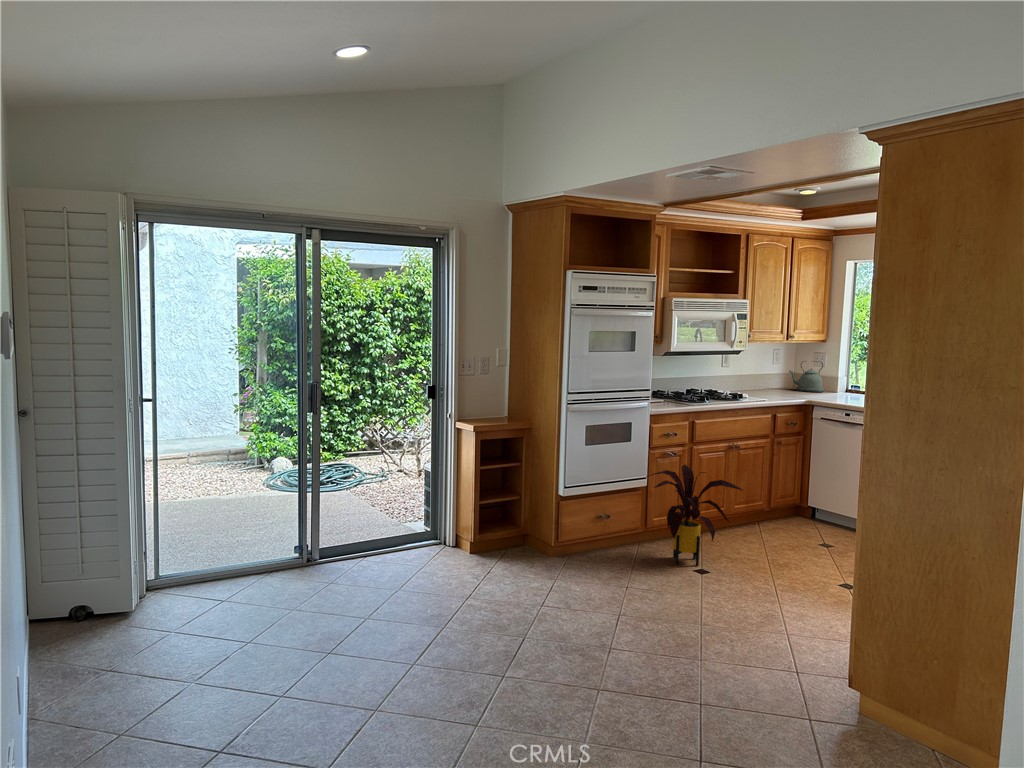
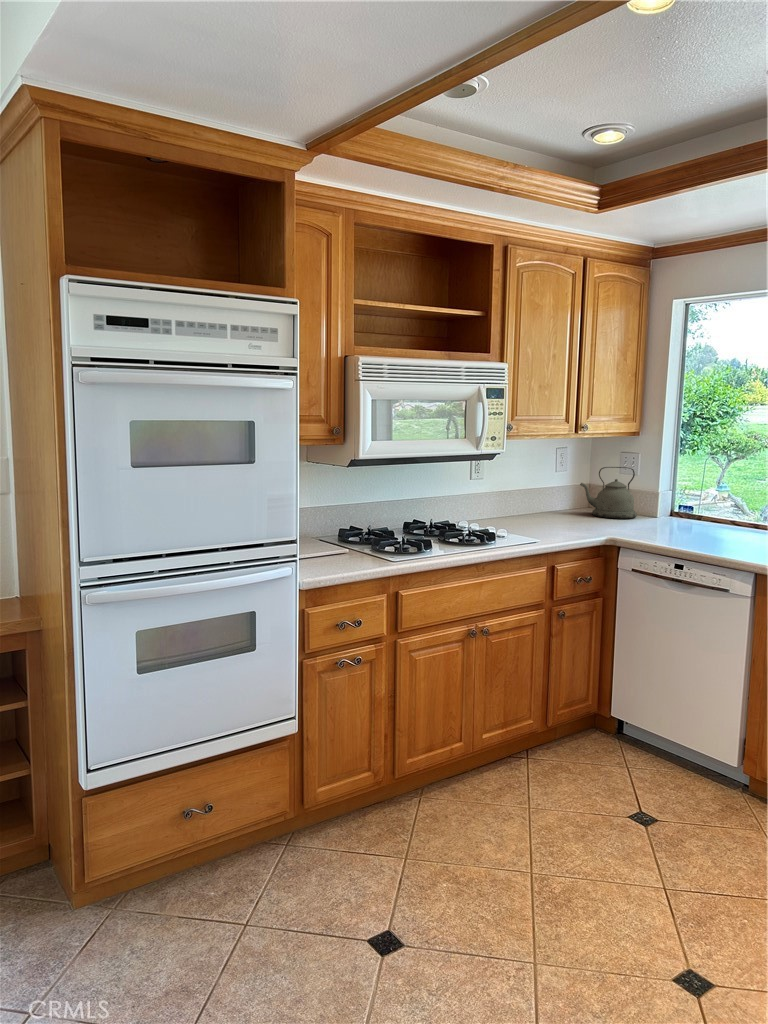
house plant: present [647,465,743,566] -> none [282,688,477,915]

